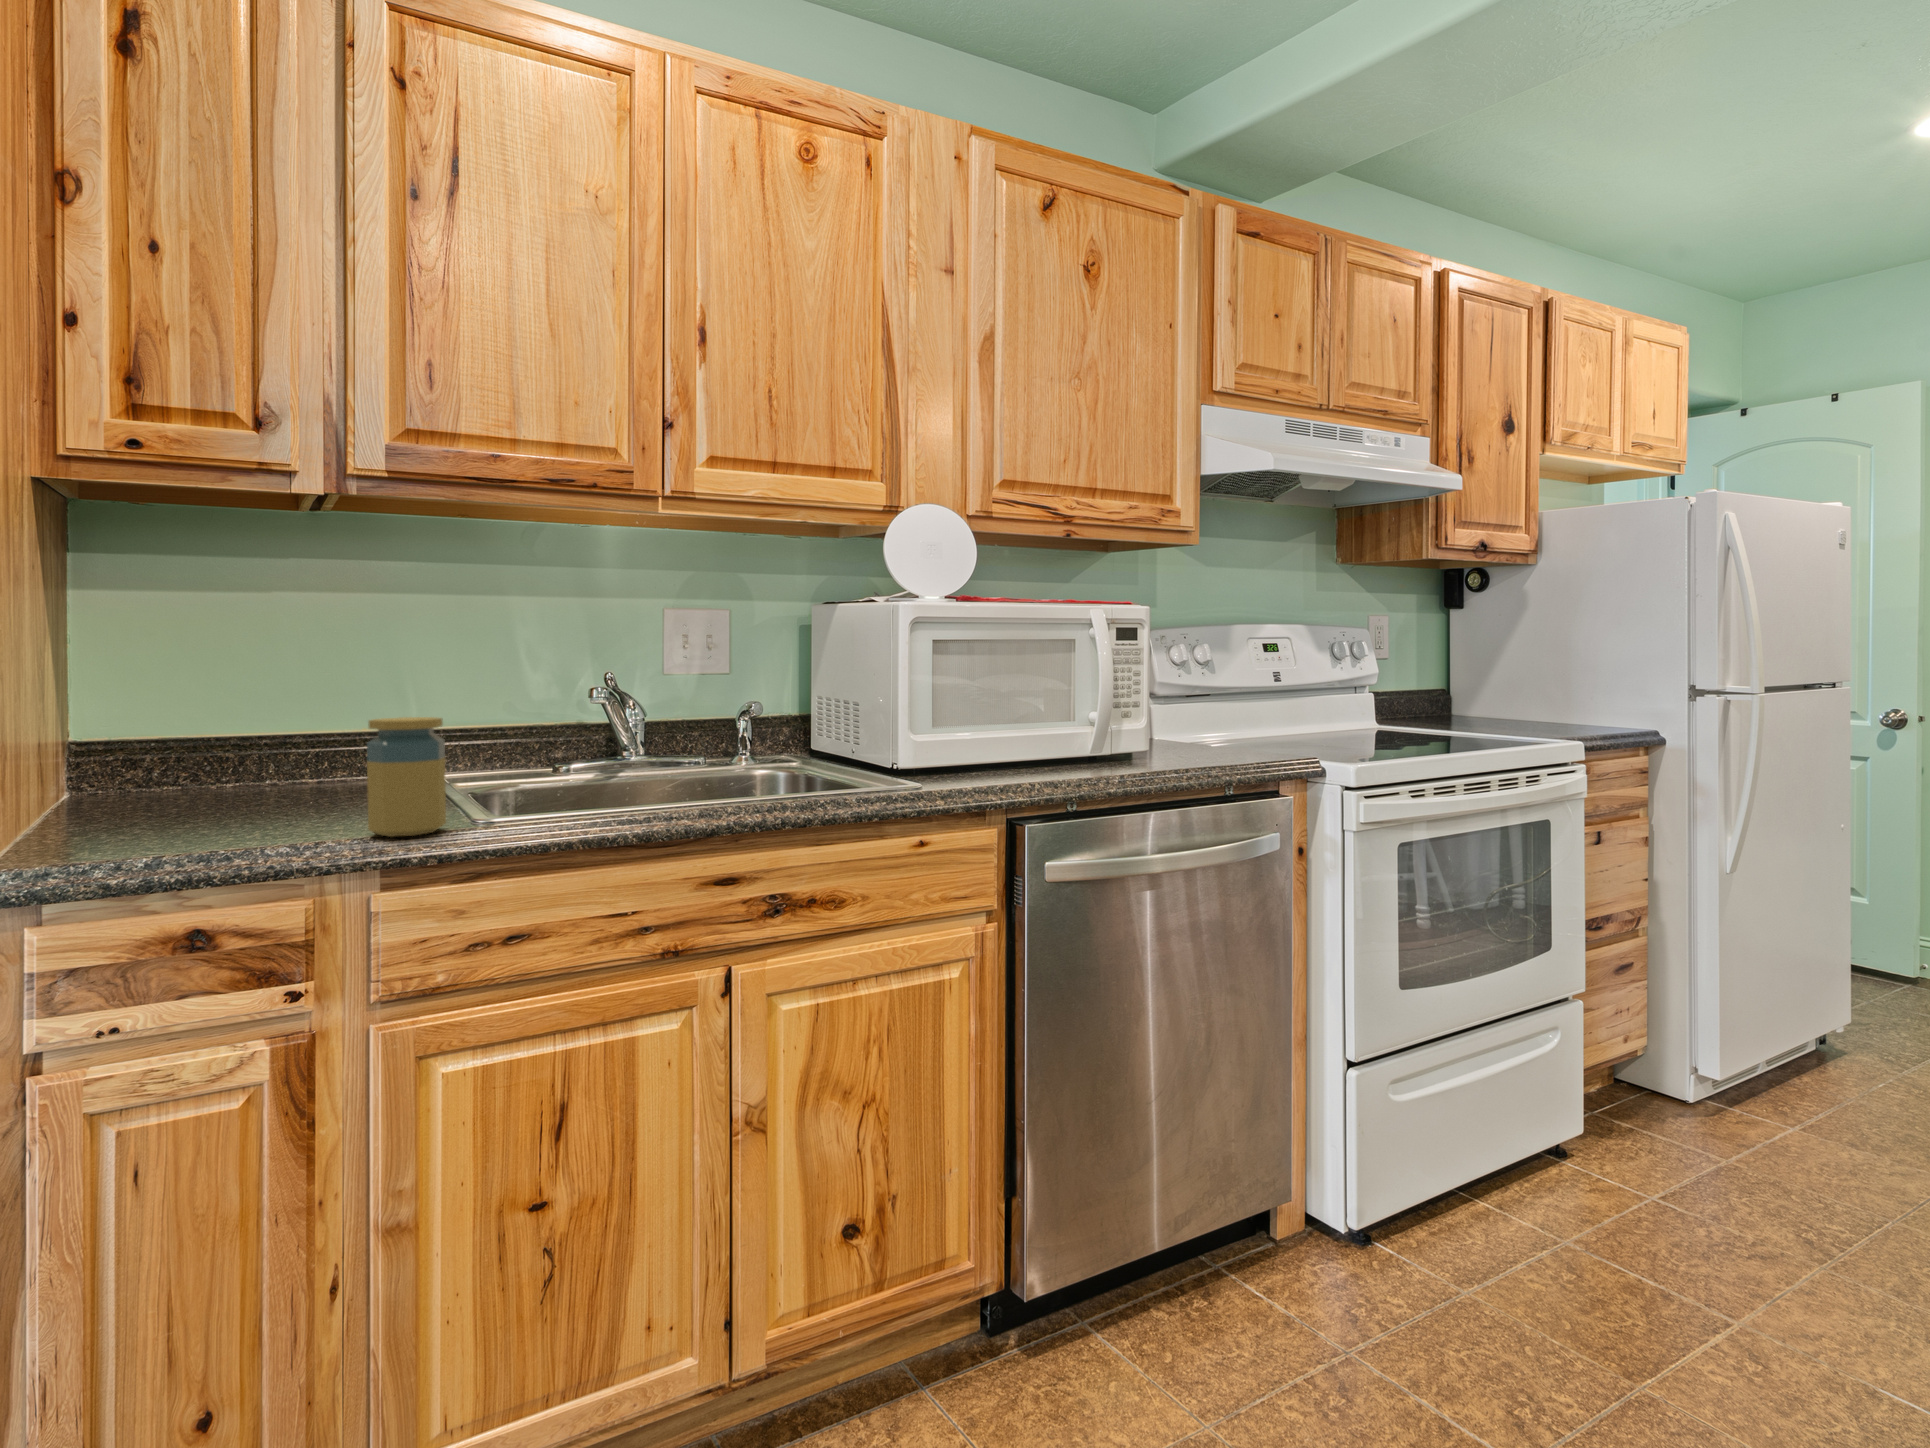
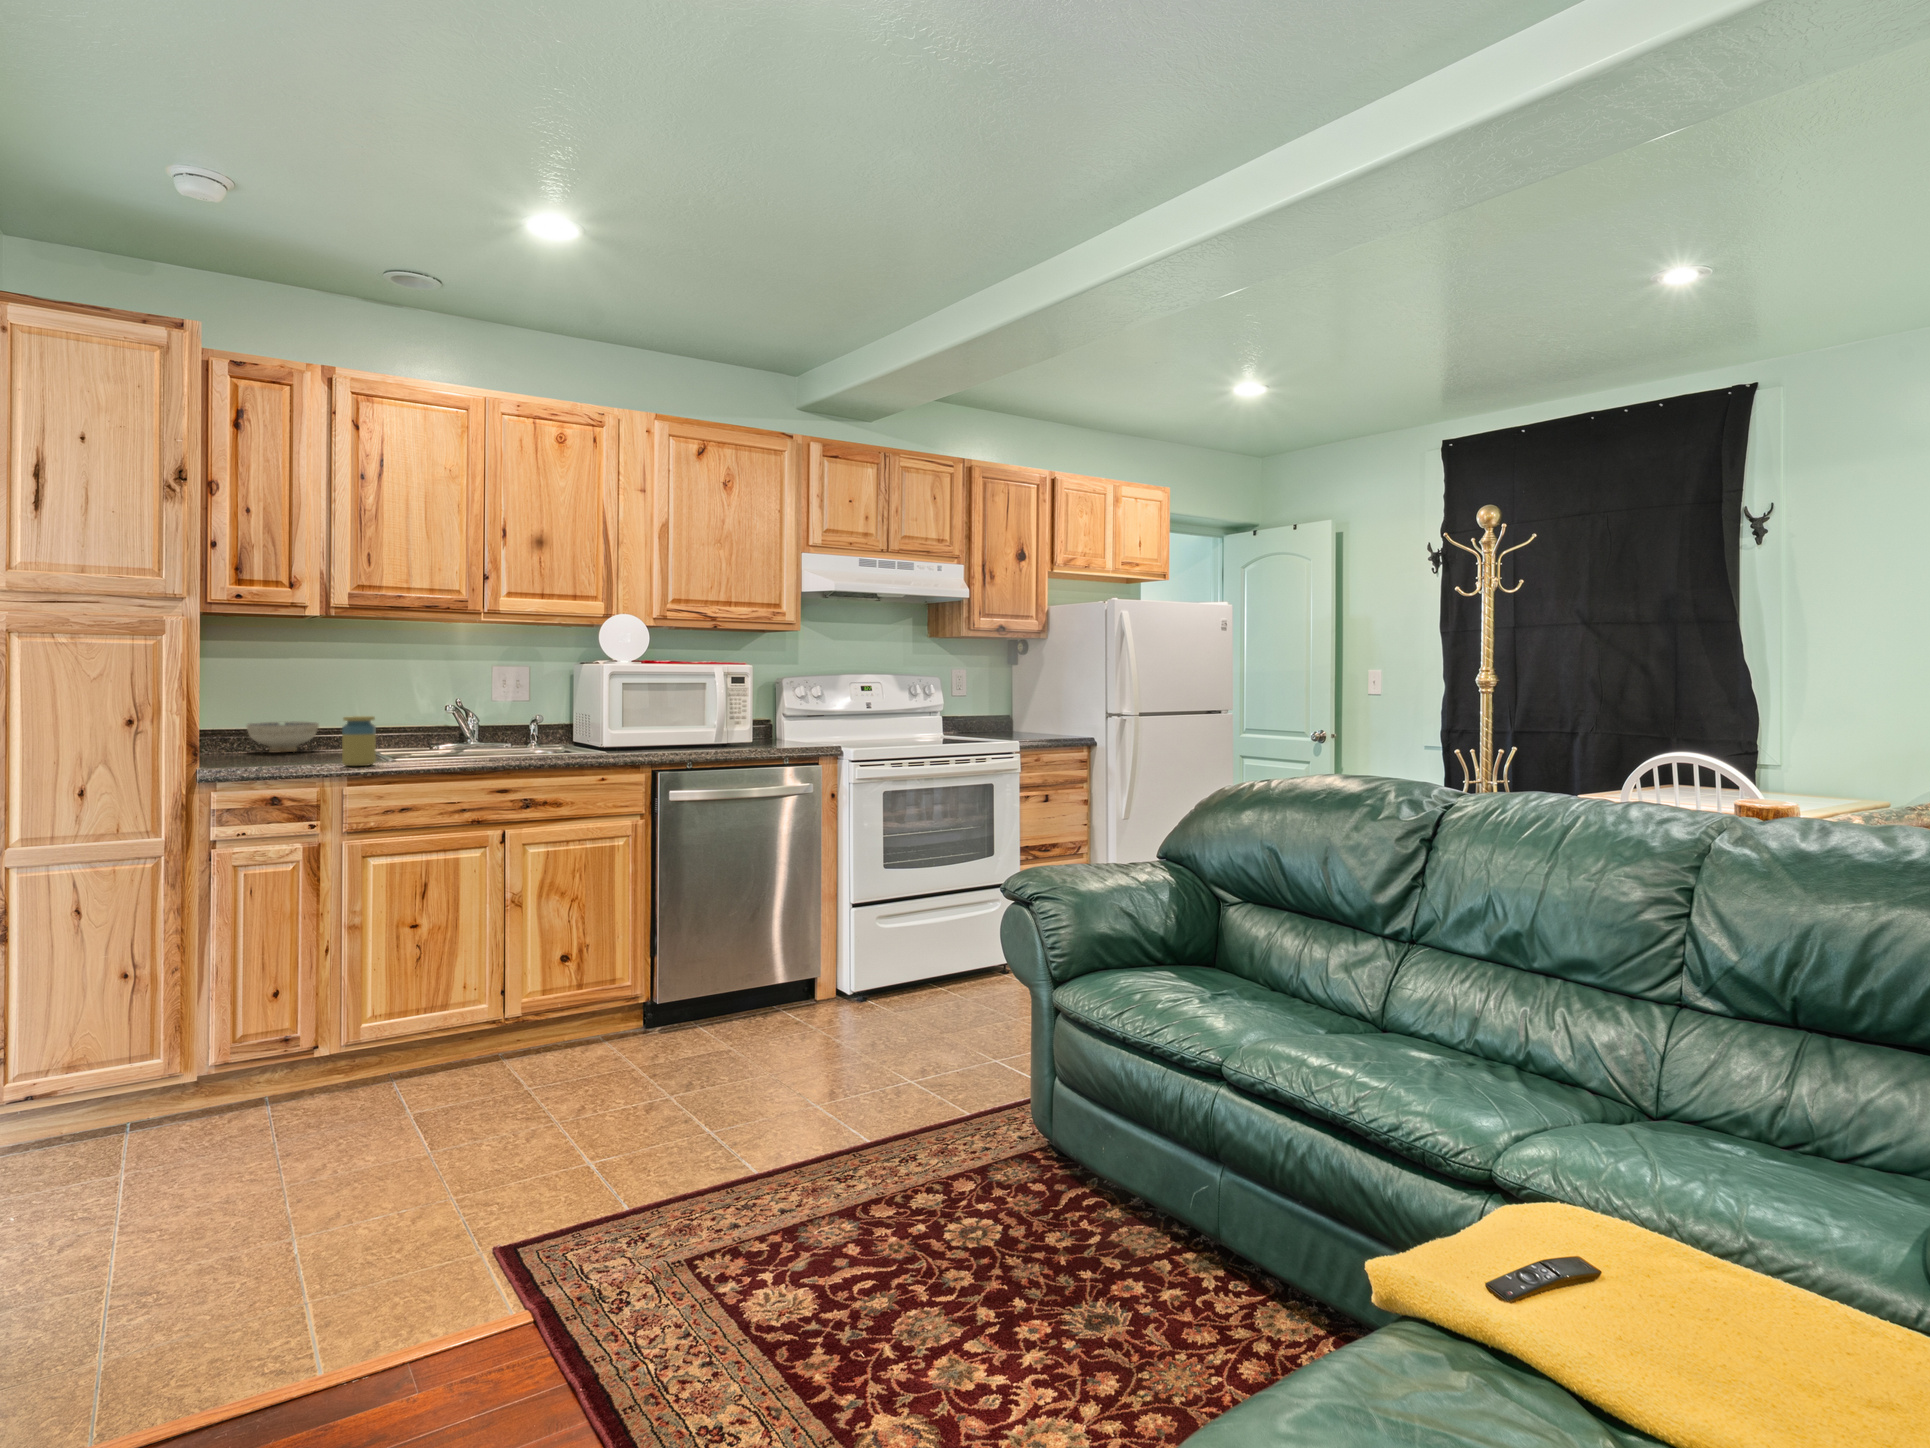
ceramic bowl: none [194,719,345,786] -> present [247,721,319,753]

